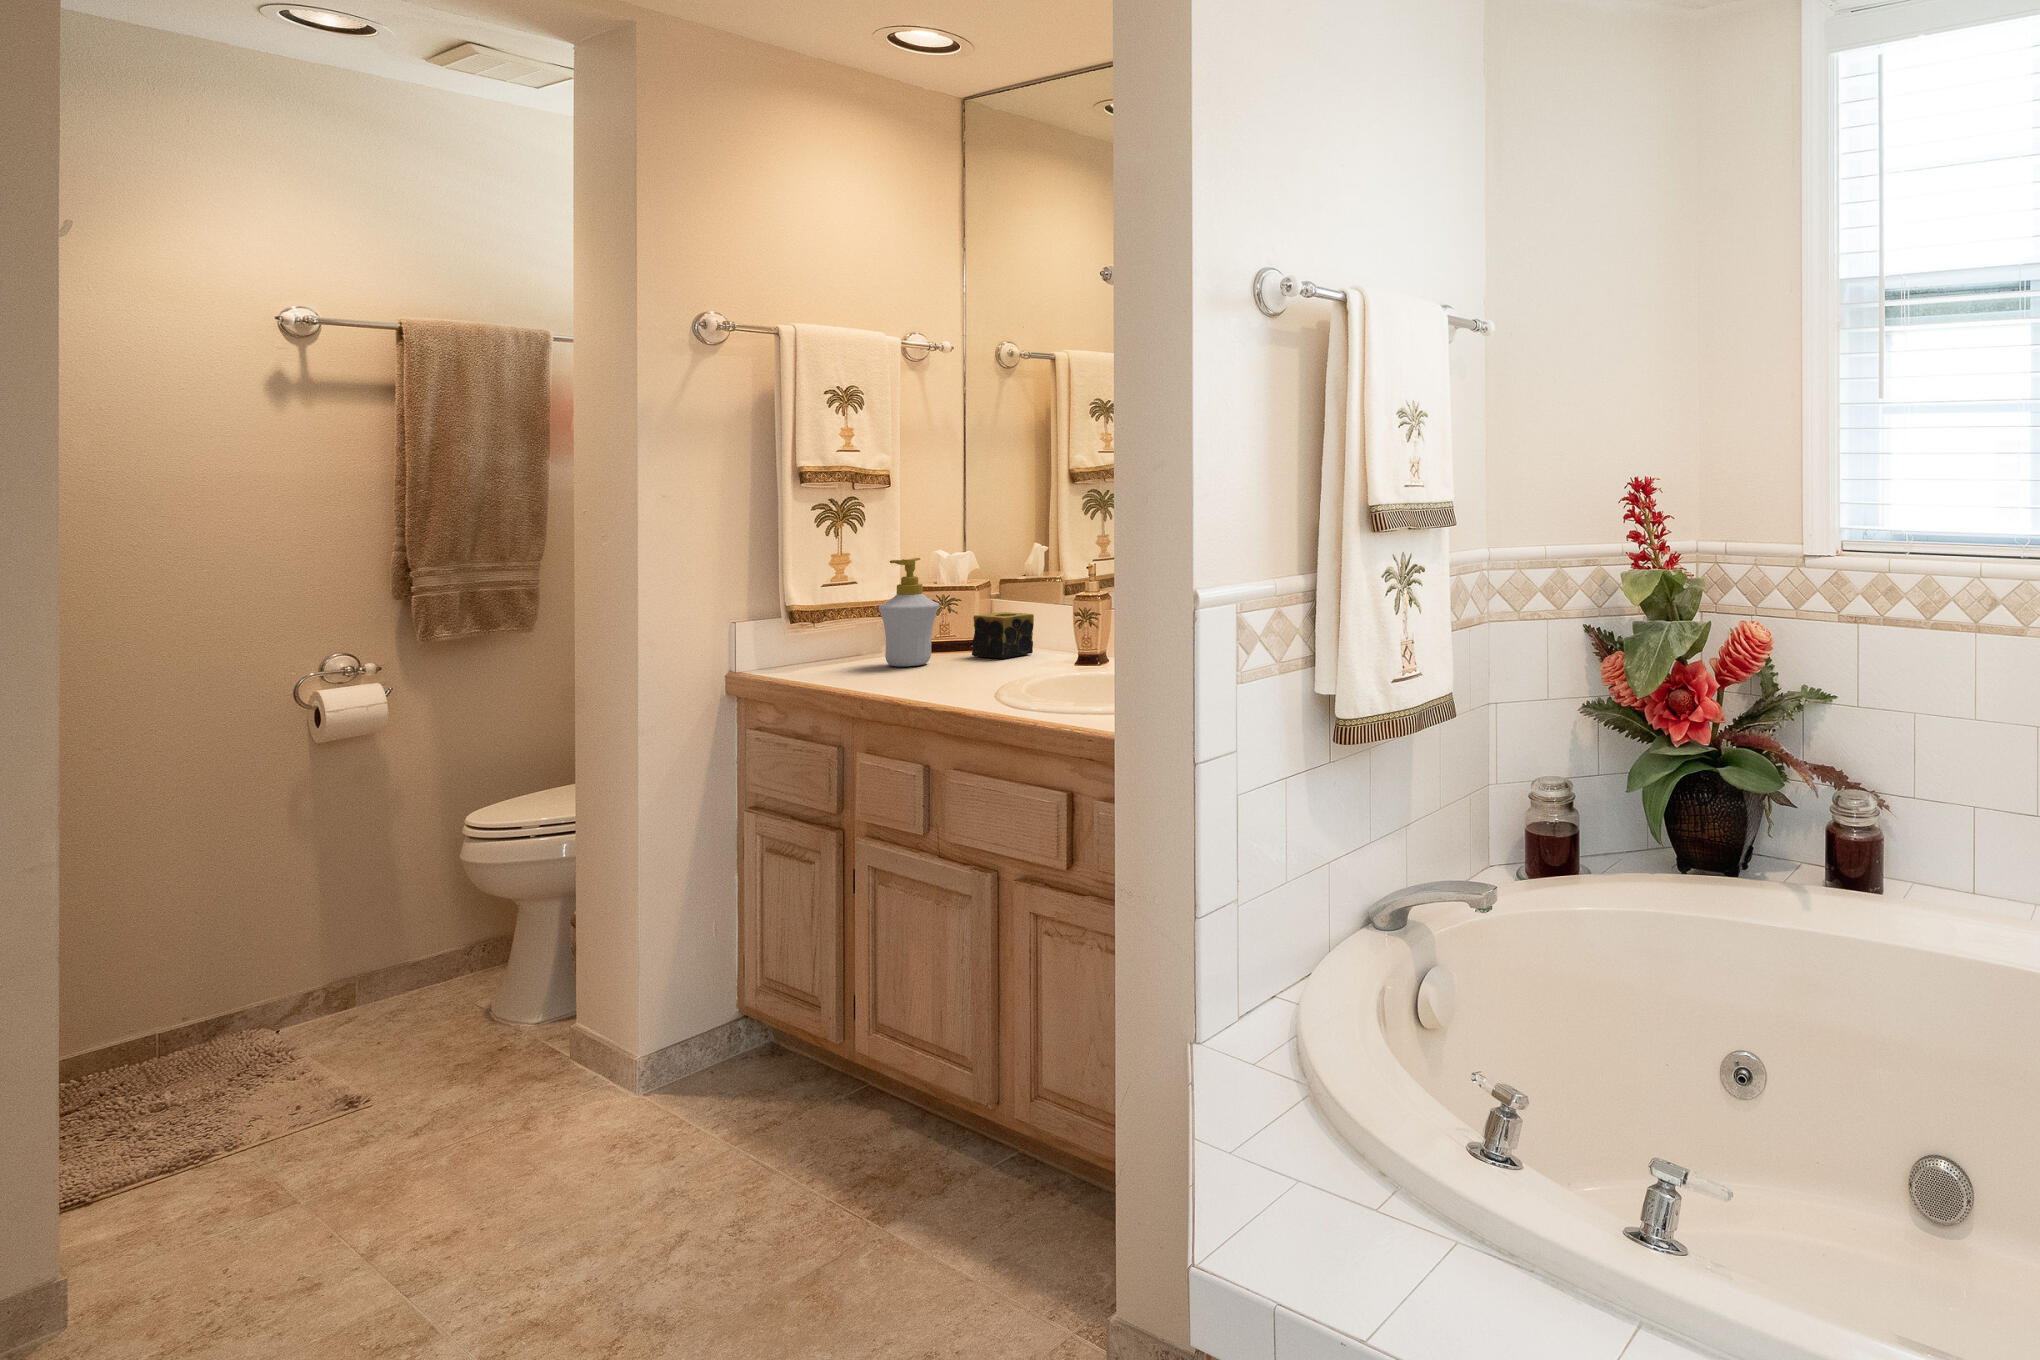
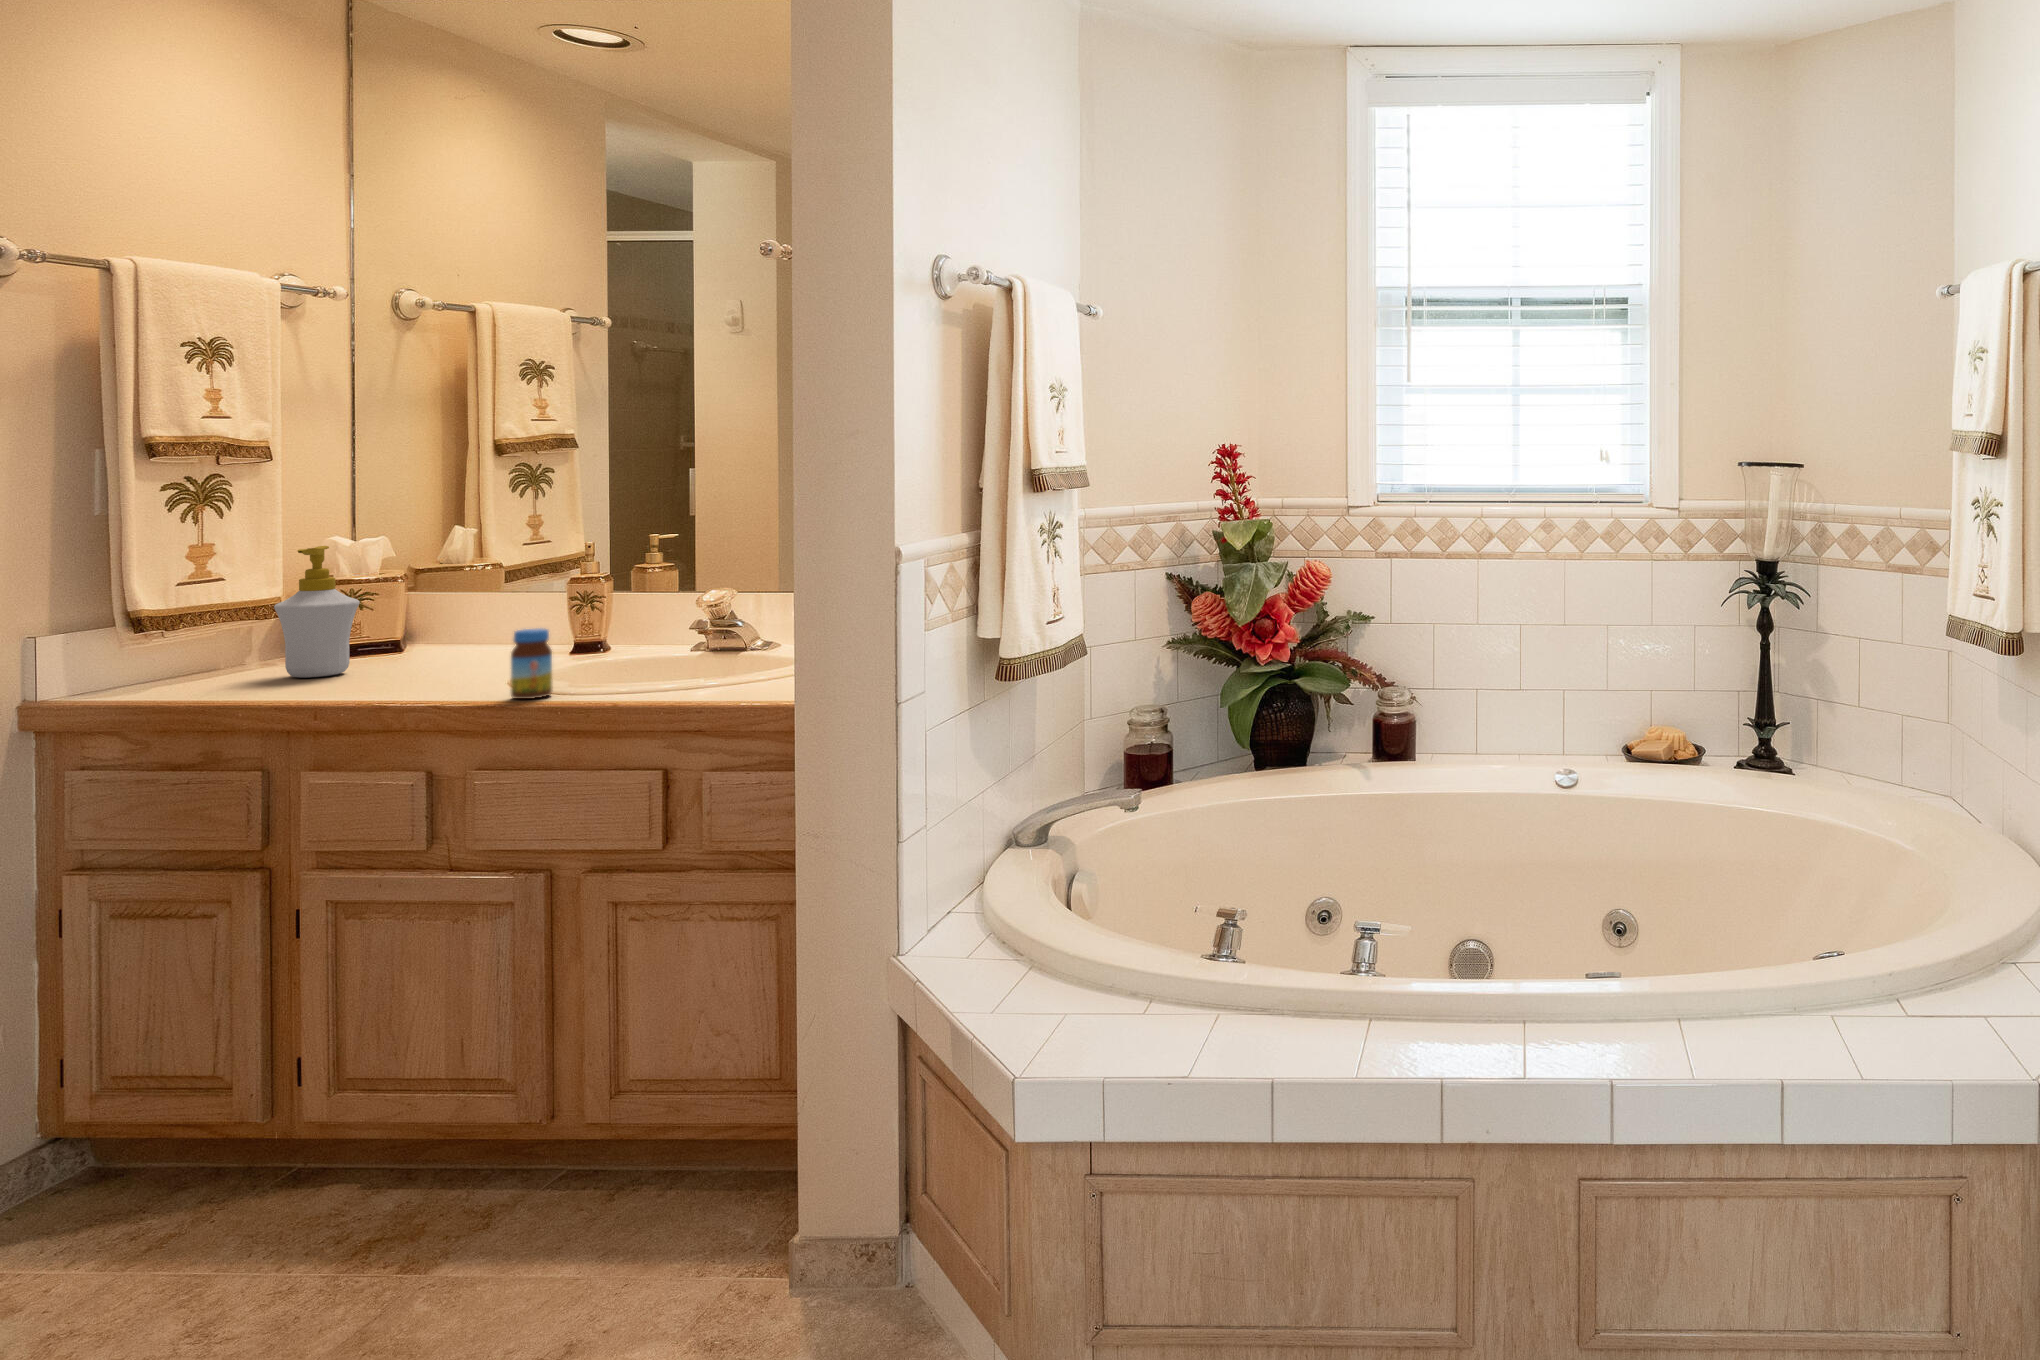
candle: present [972,612,1034,658] -> none [385,607,466,661]
jar: none [954,641,990,707] -> present [511,628,553,699]

